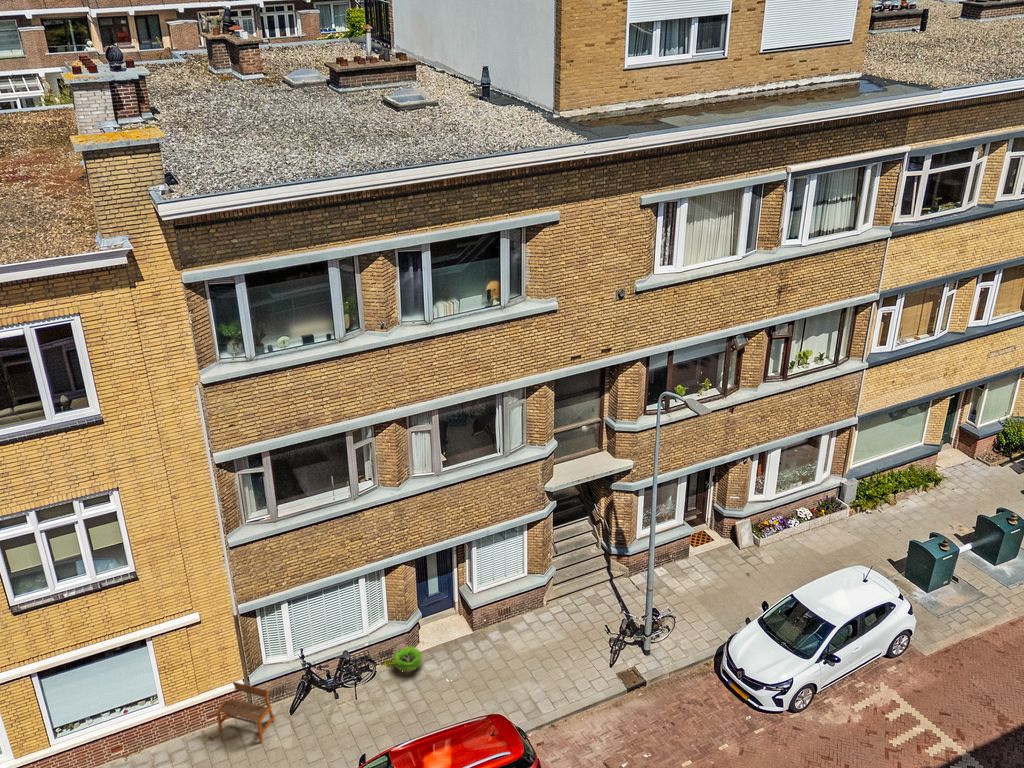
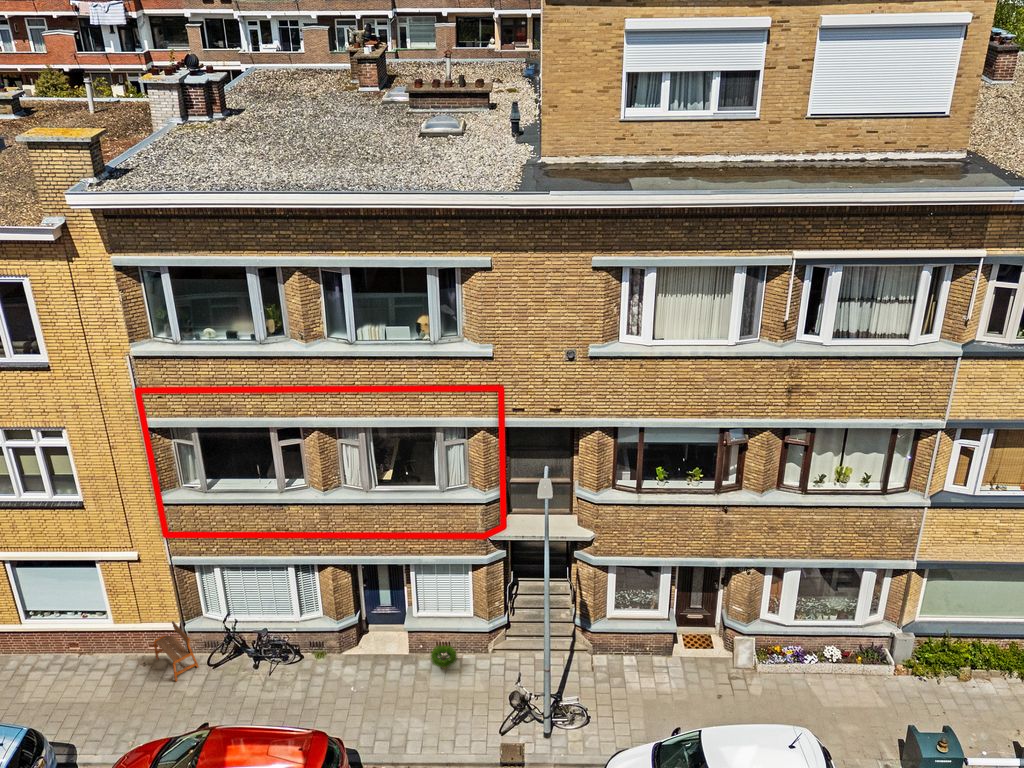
potted plant: present [394,647,422,672] -> present [431,645,457,669]

